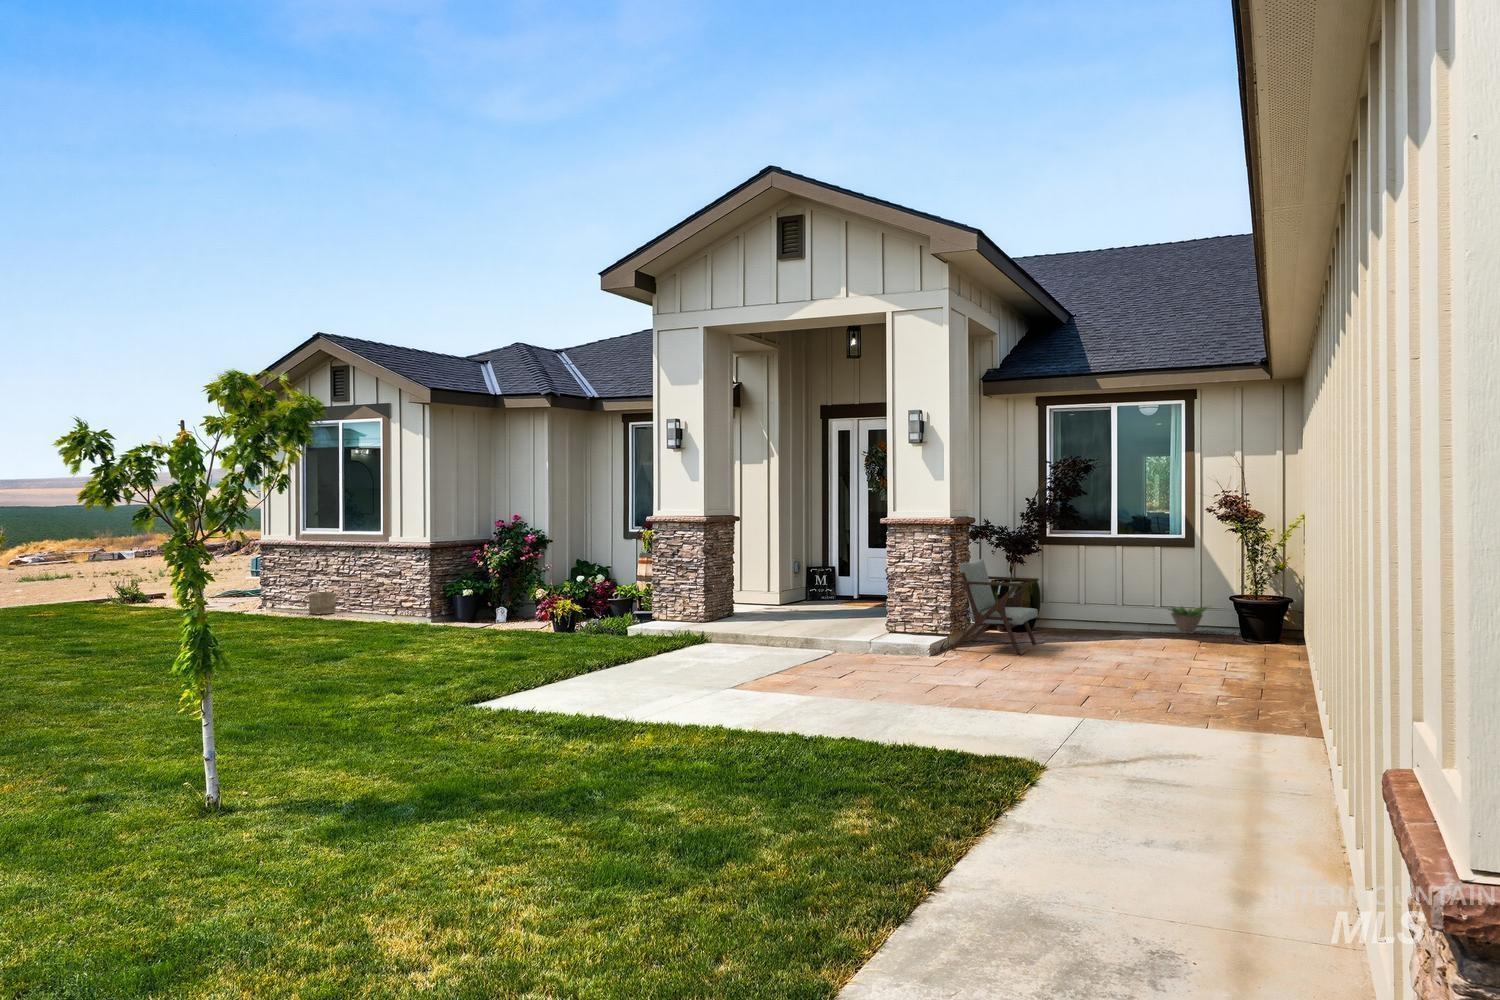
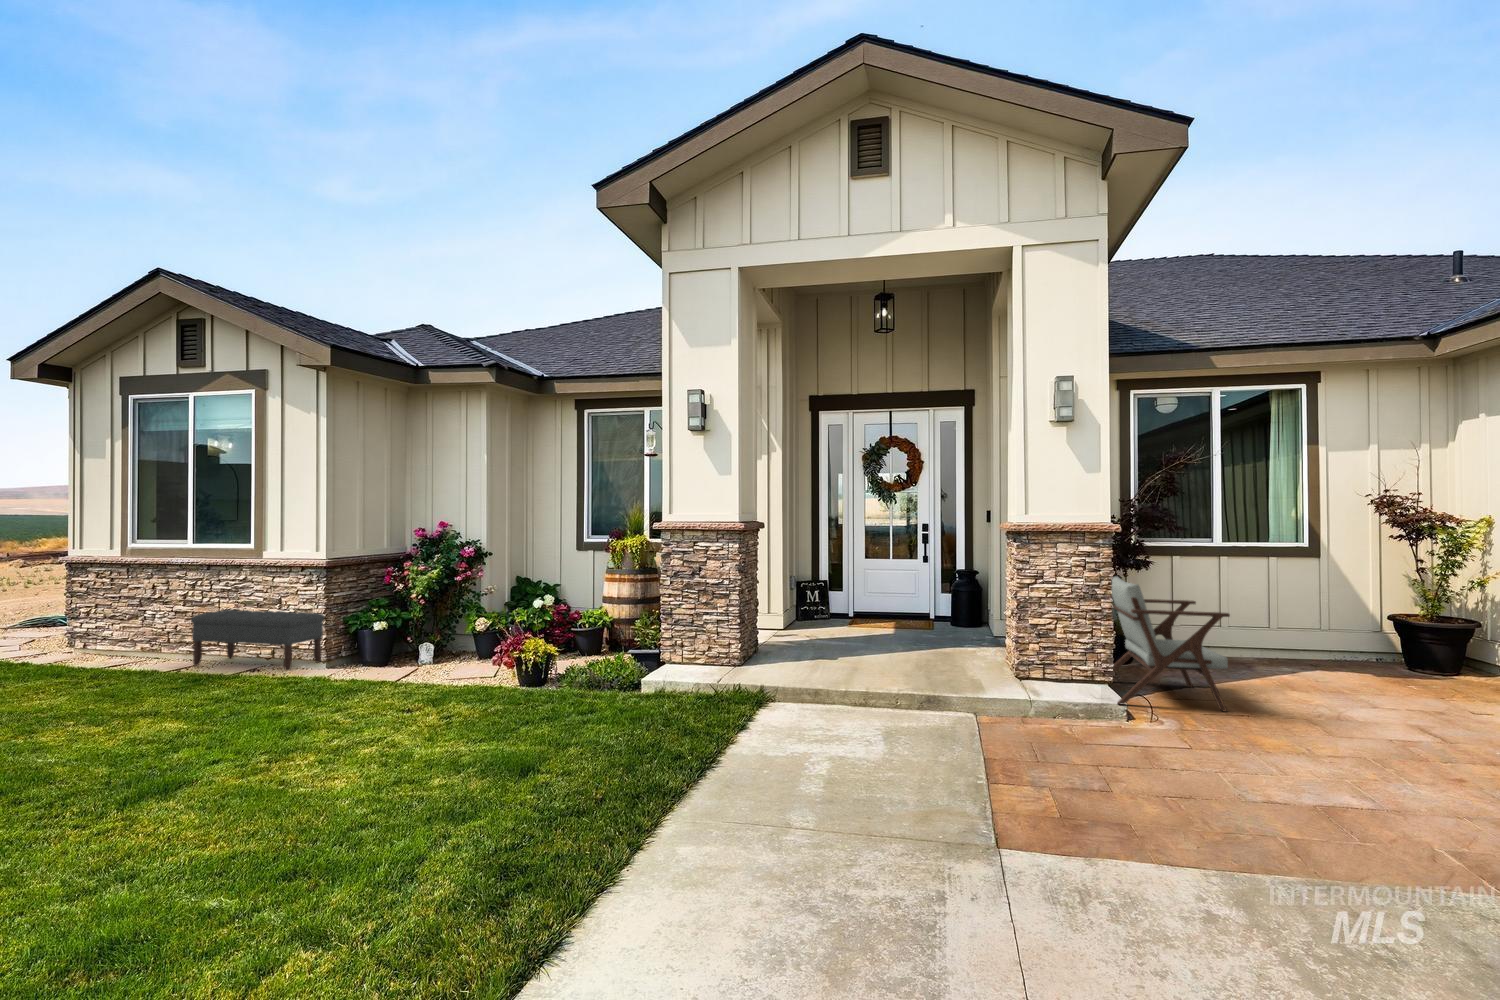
bench: none [345,579,430,621] -> present [191,610,324,671]
wooden bucket: present [308,592,336,614] -> none [132,628,180,662]
decorative plant: present [1168,606,1207,634] -> none [1254,623,1327,657]

